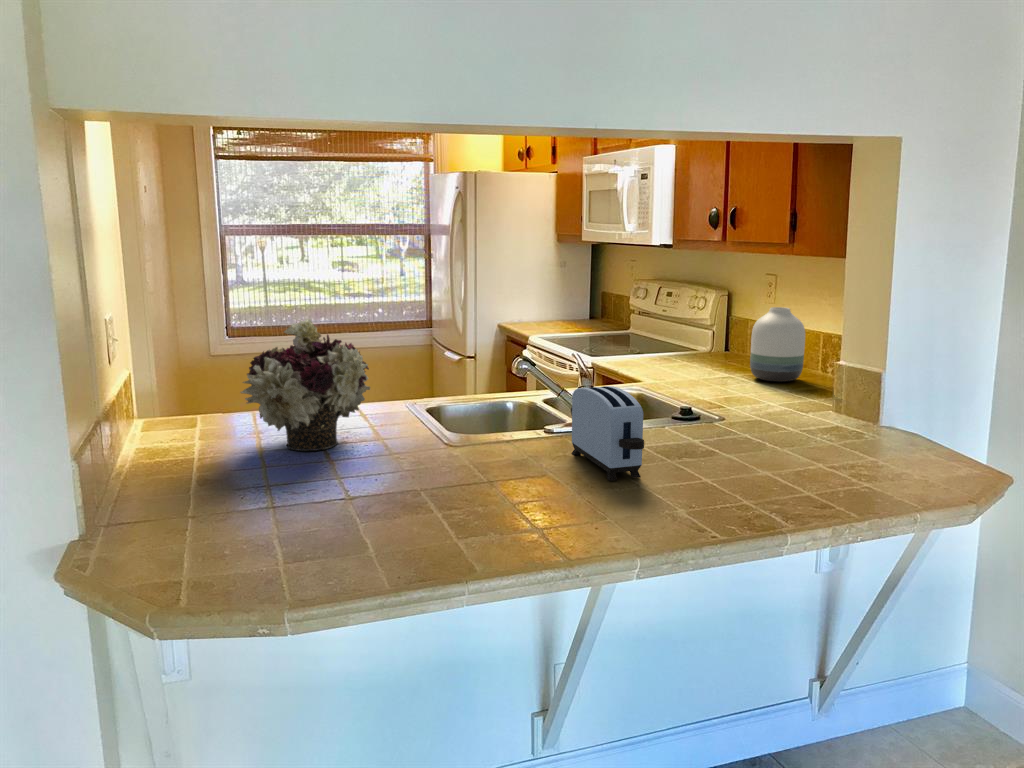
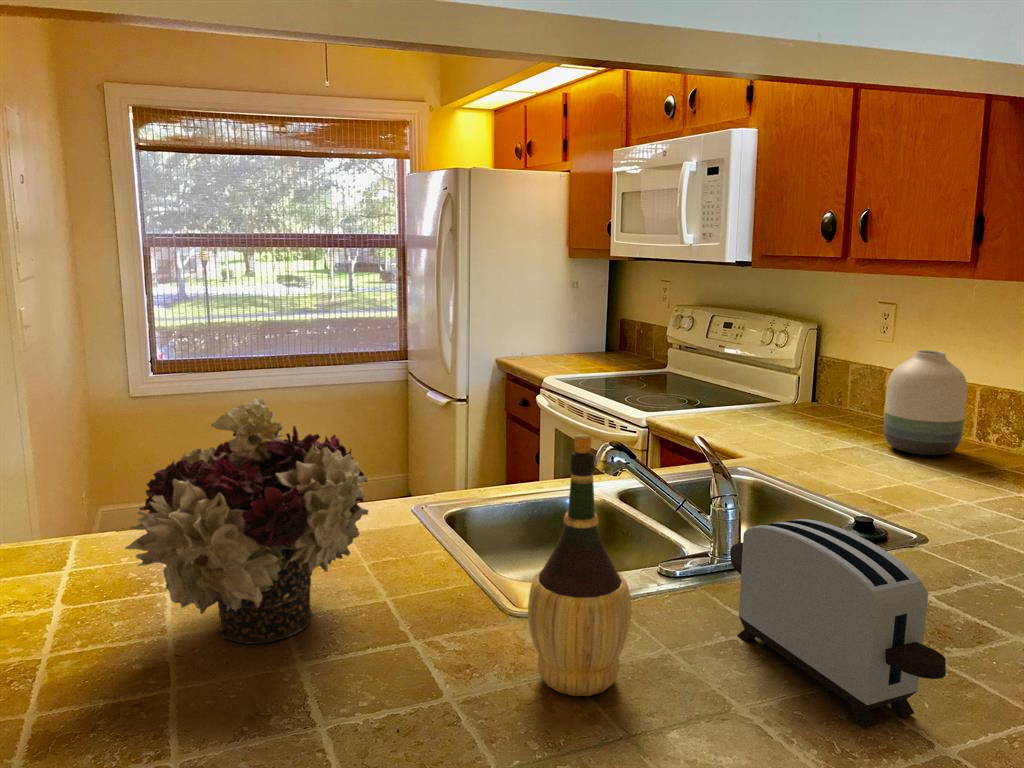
wine bottle: none [446,333,500,469] -> present [528,435,632,696]

